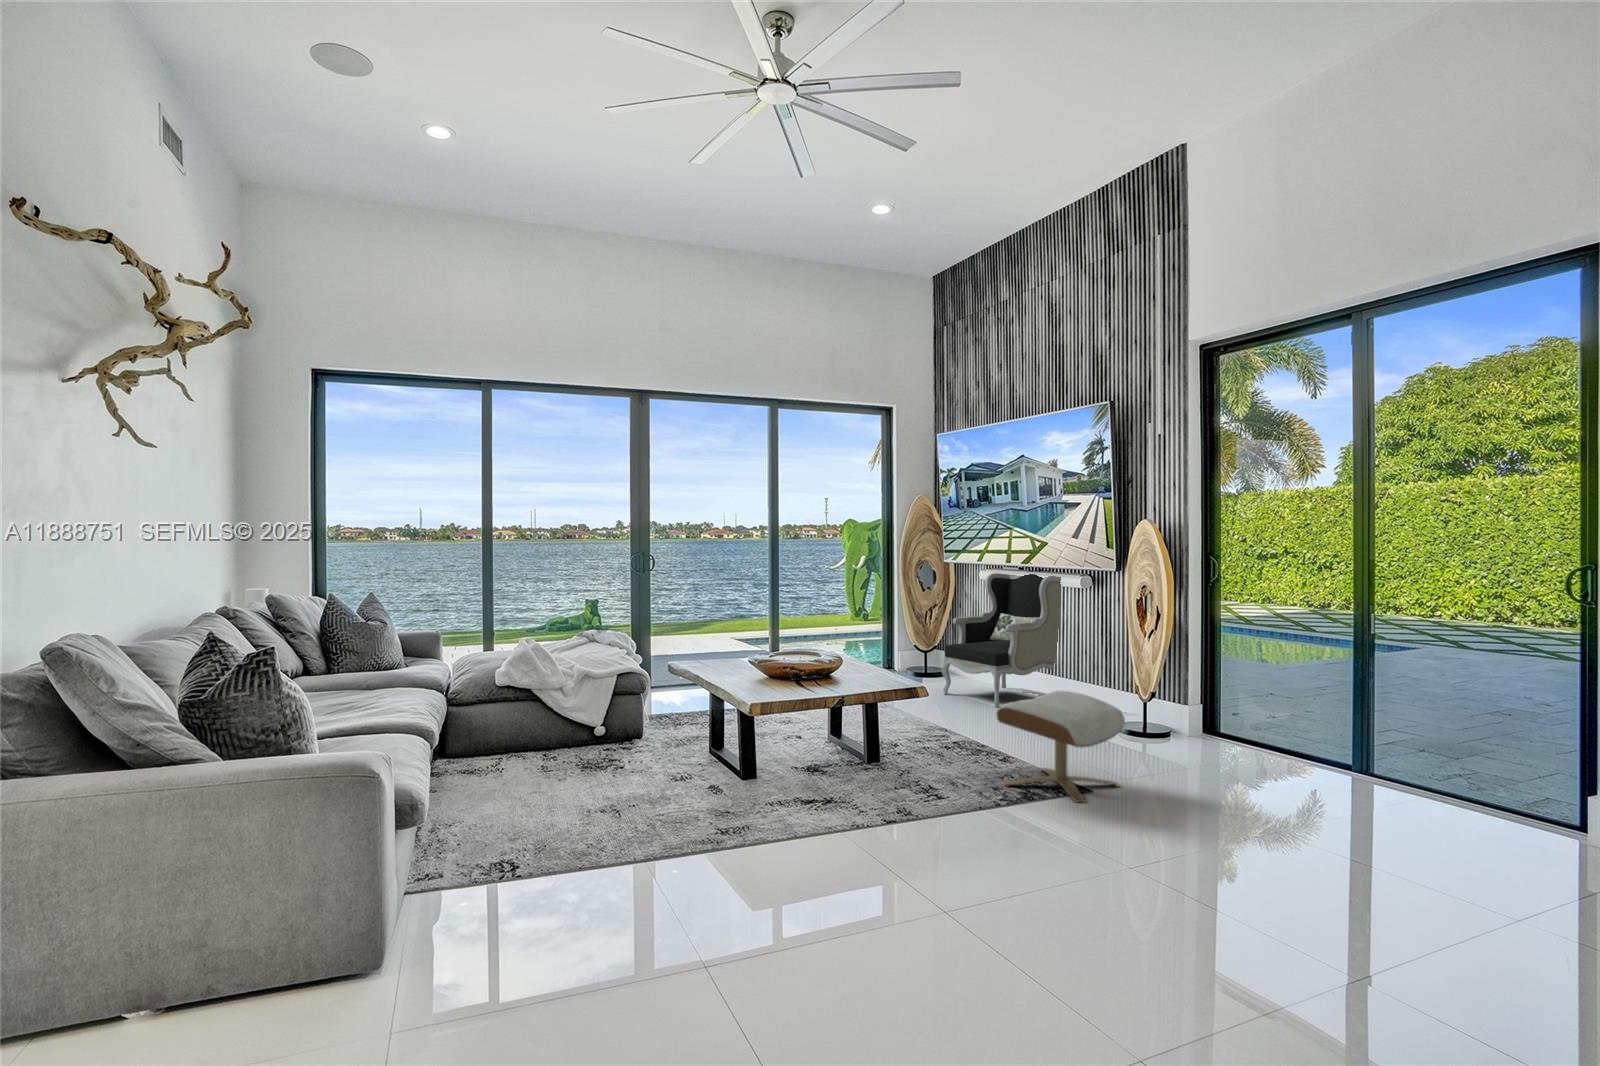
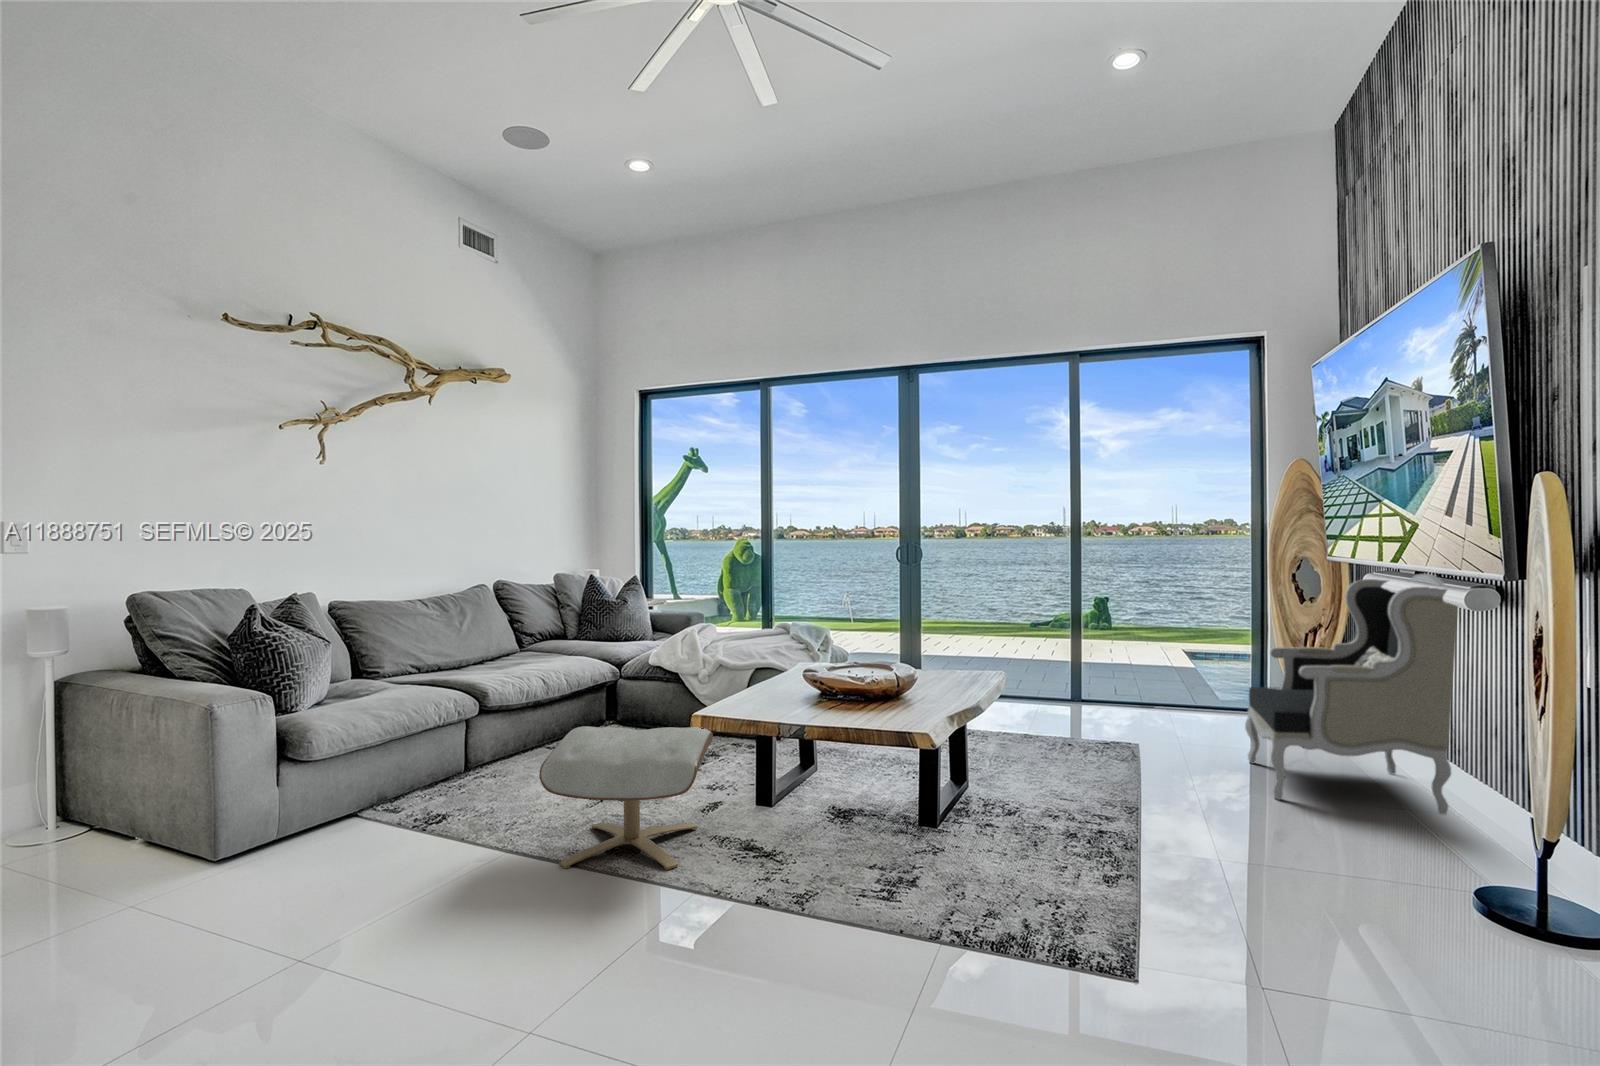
ottoman: present [997,691,1125,802] -> present [539,726,713,870]

